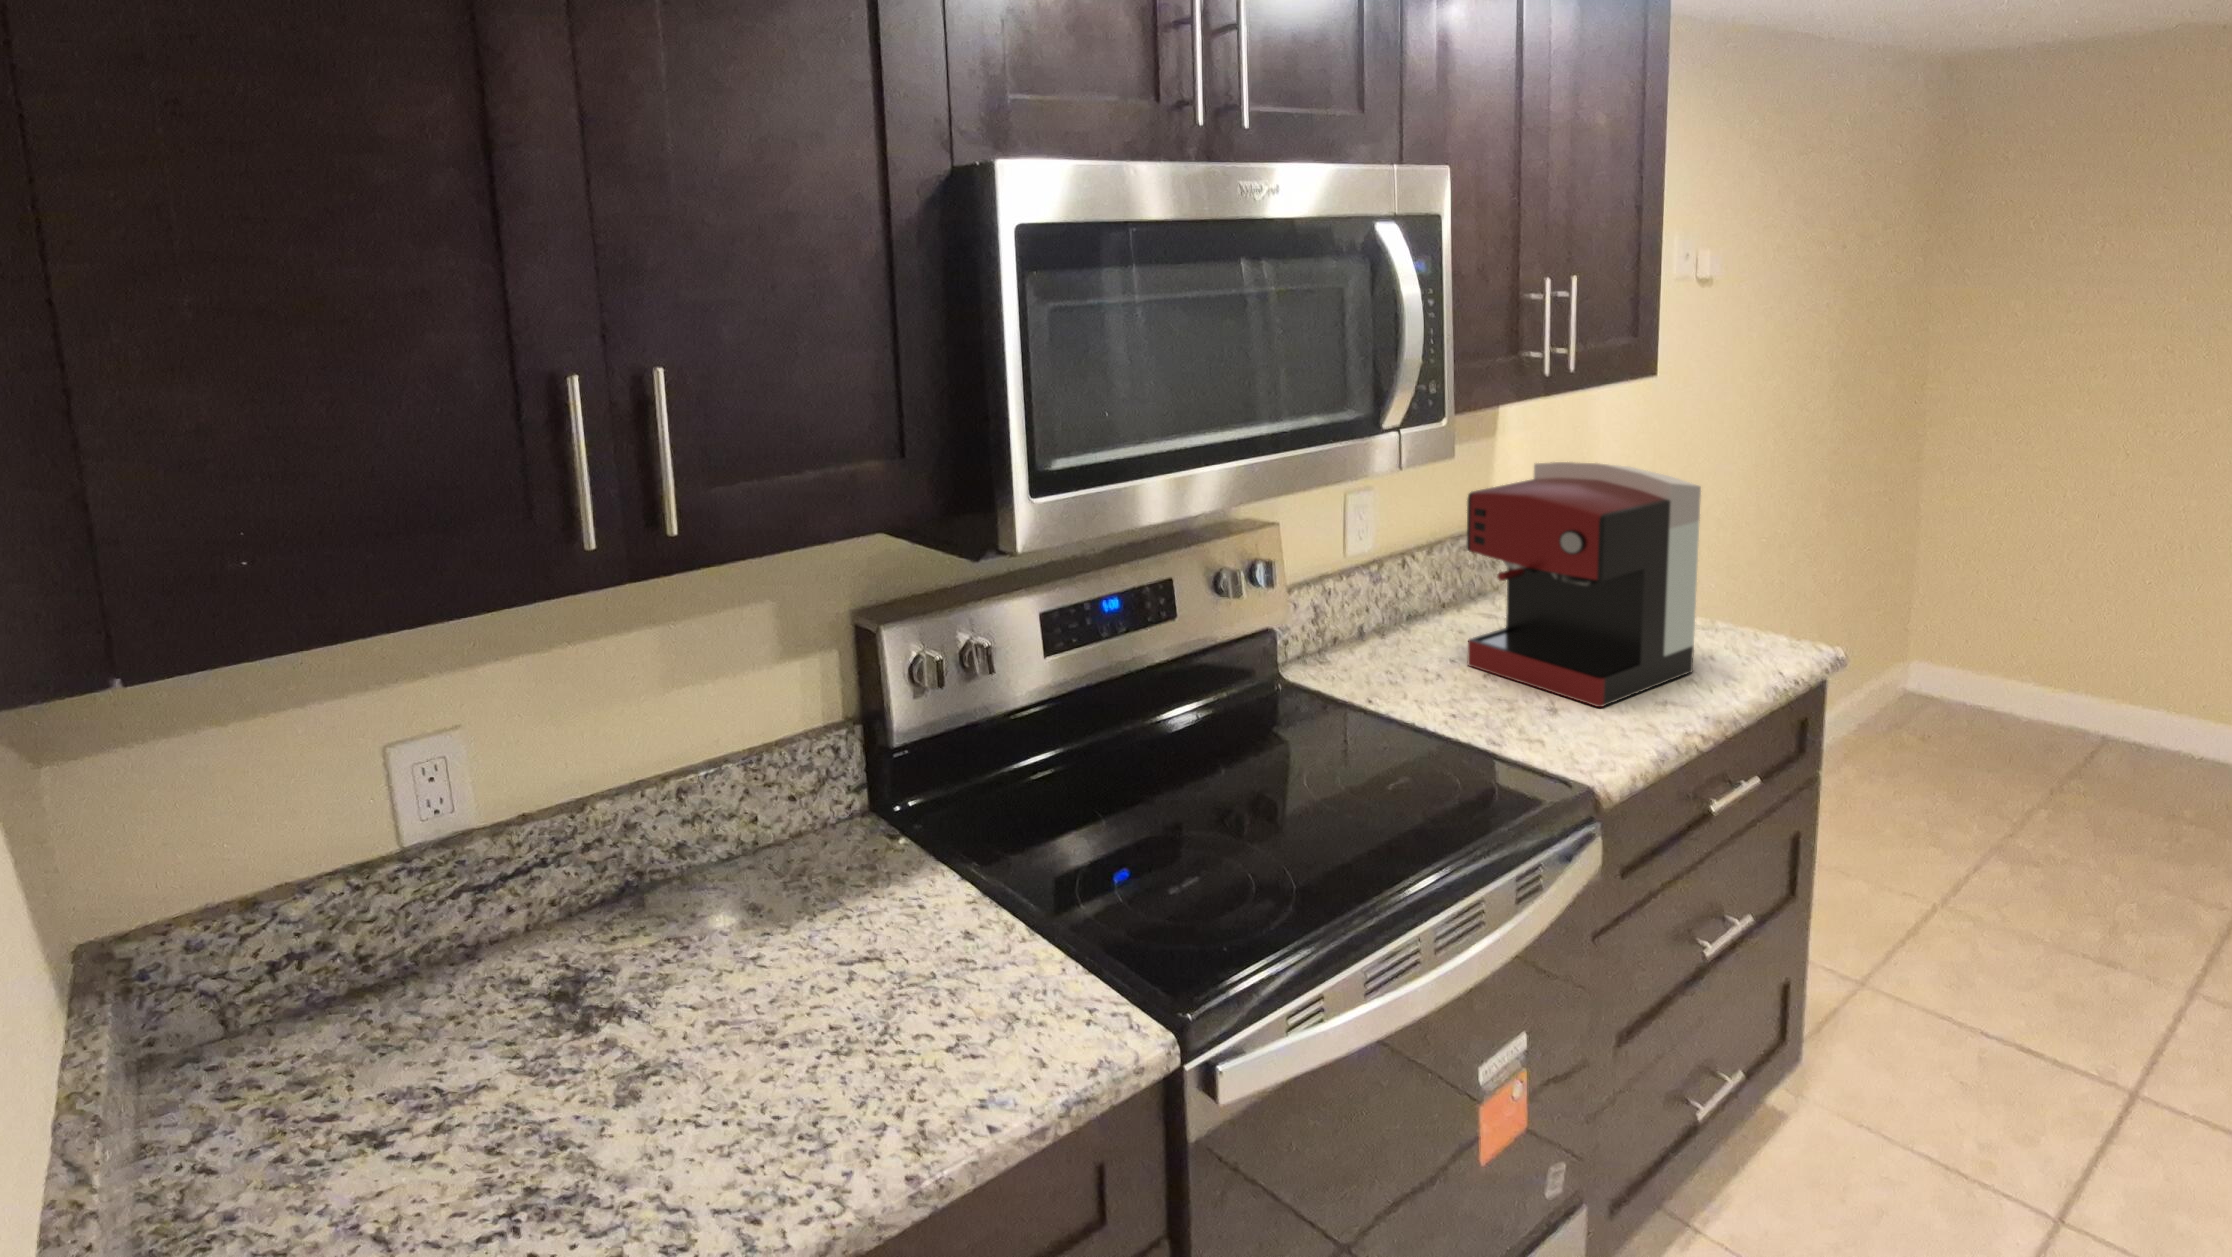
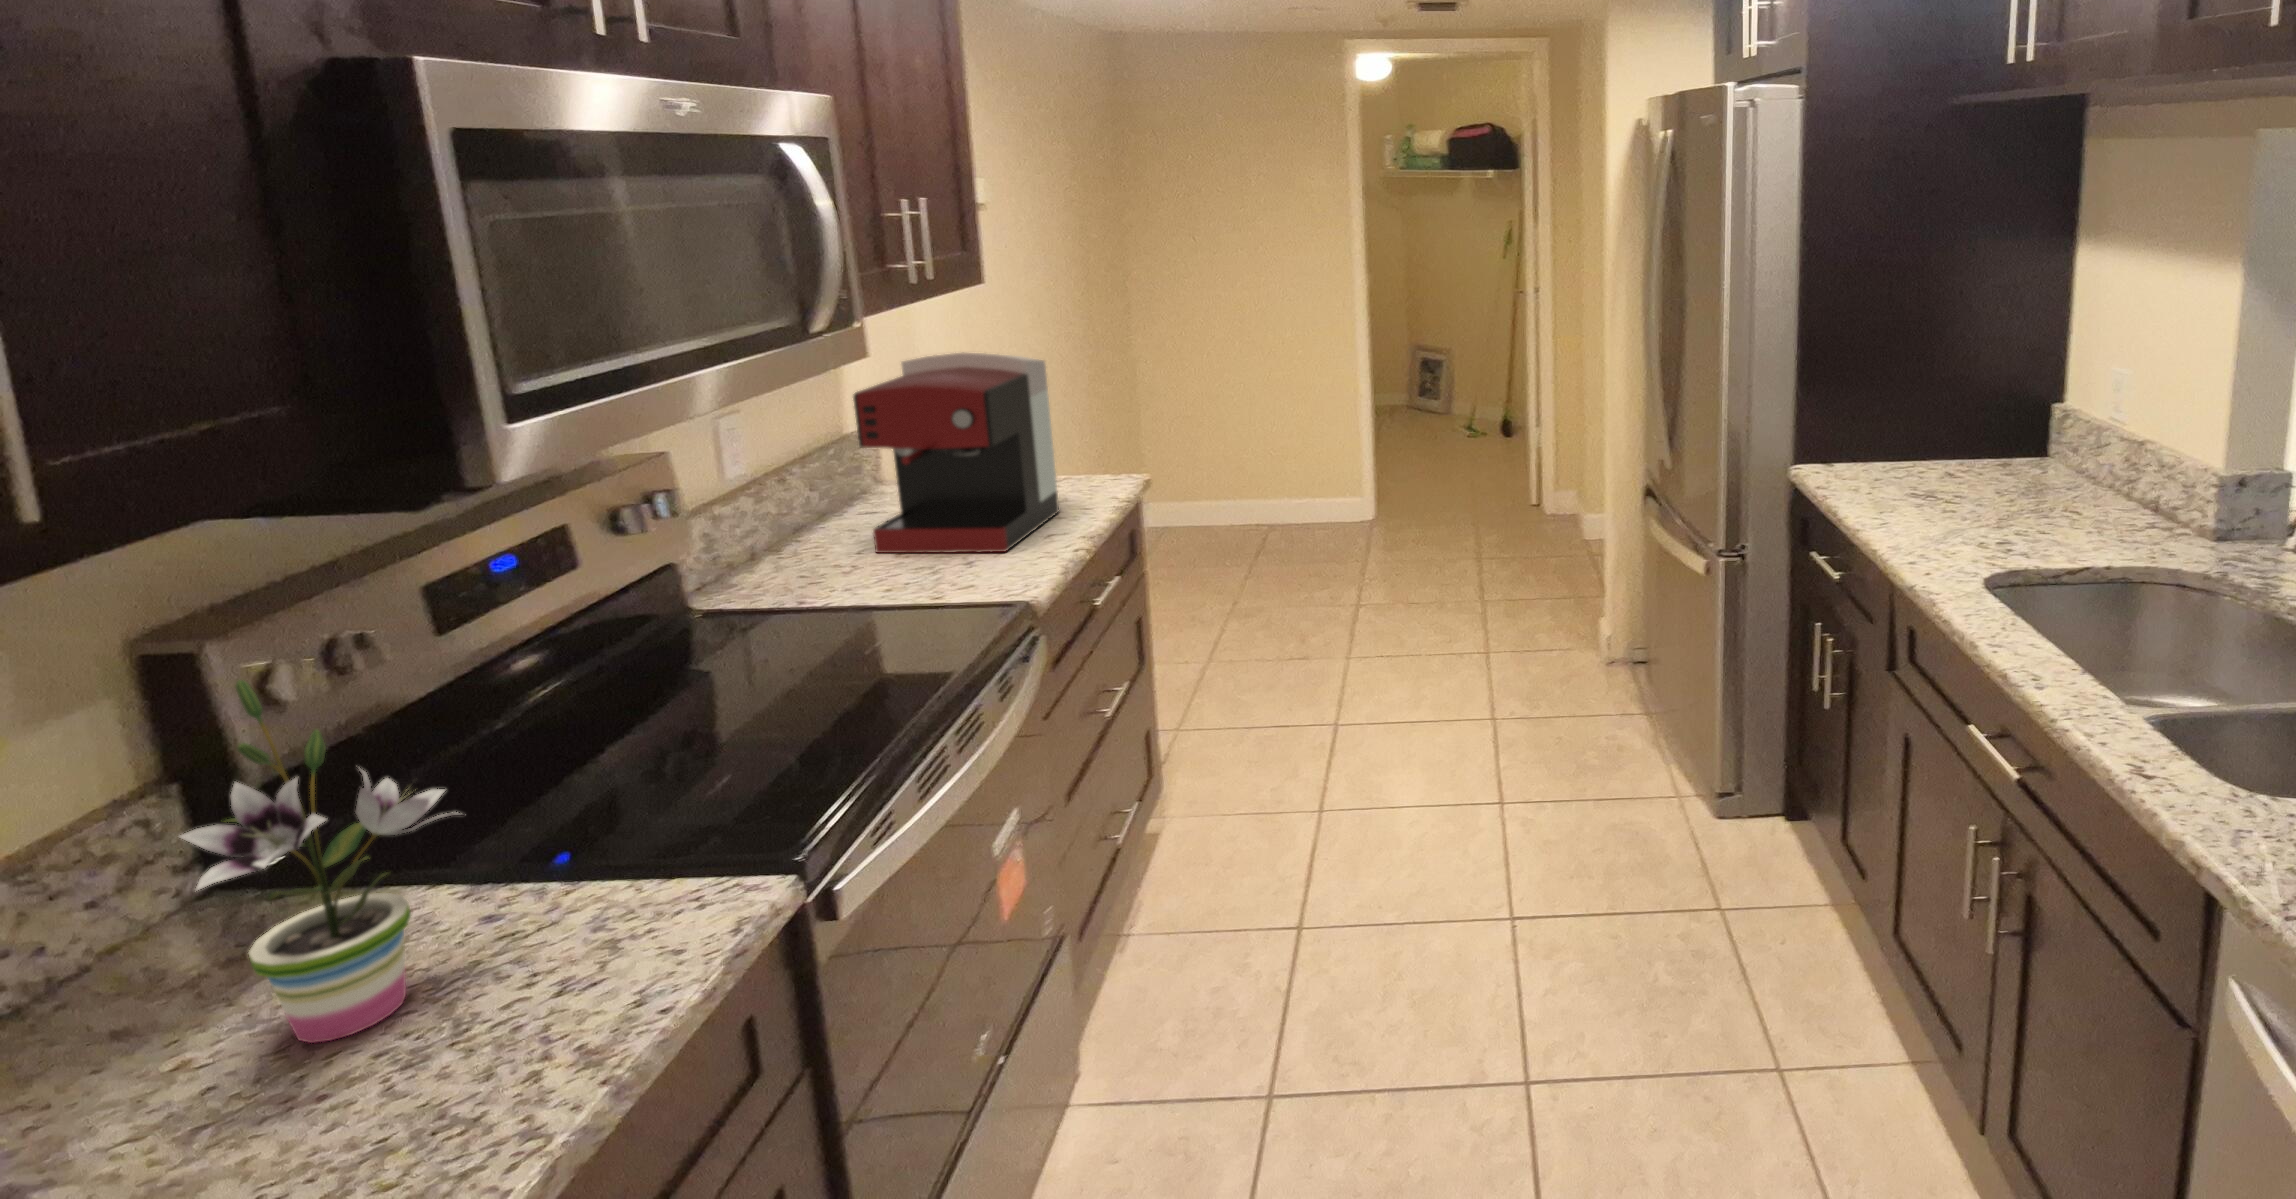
potted plant: none [743,676,934,998] -> present [180,680,457,1043]

